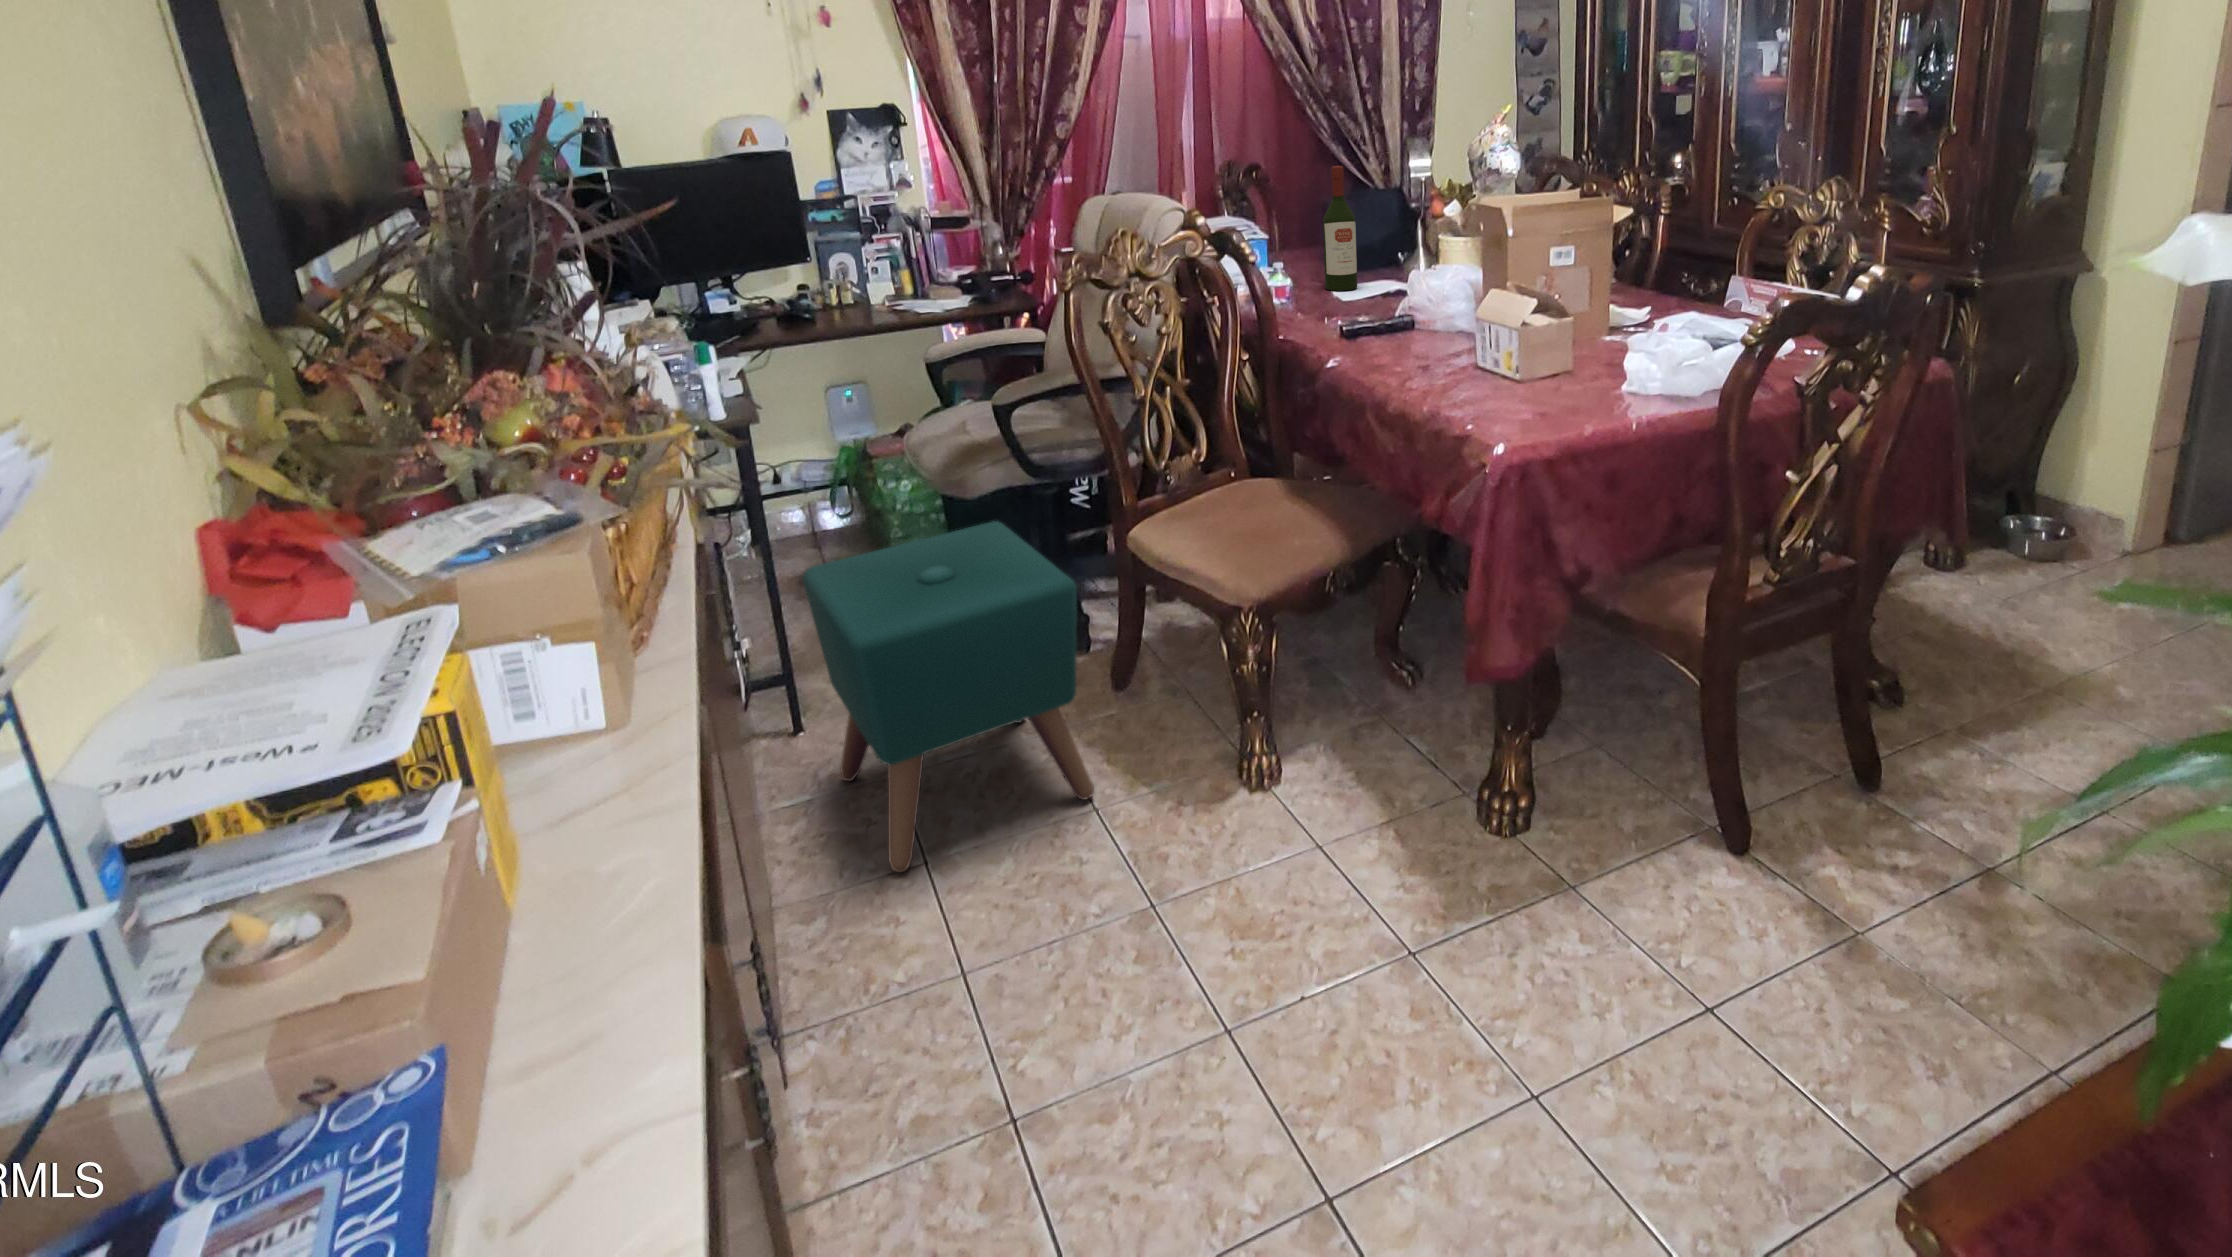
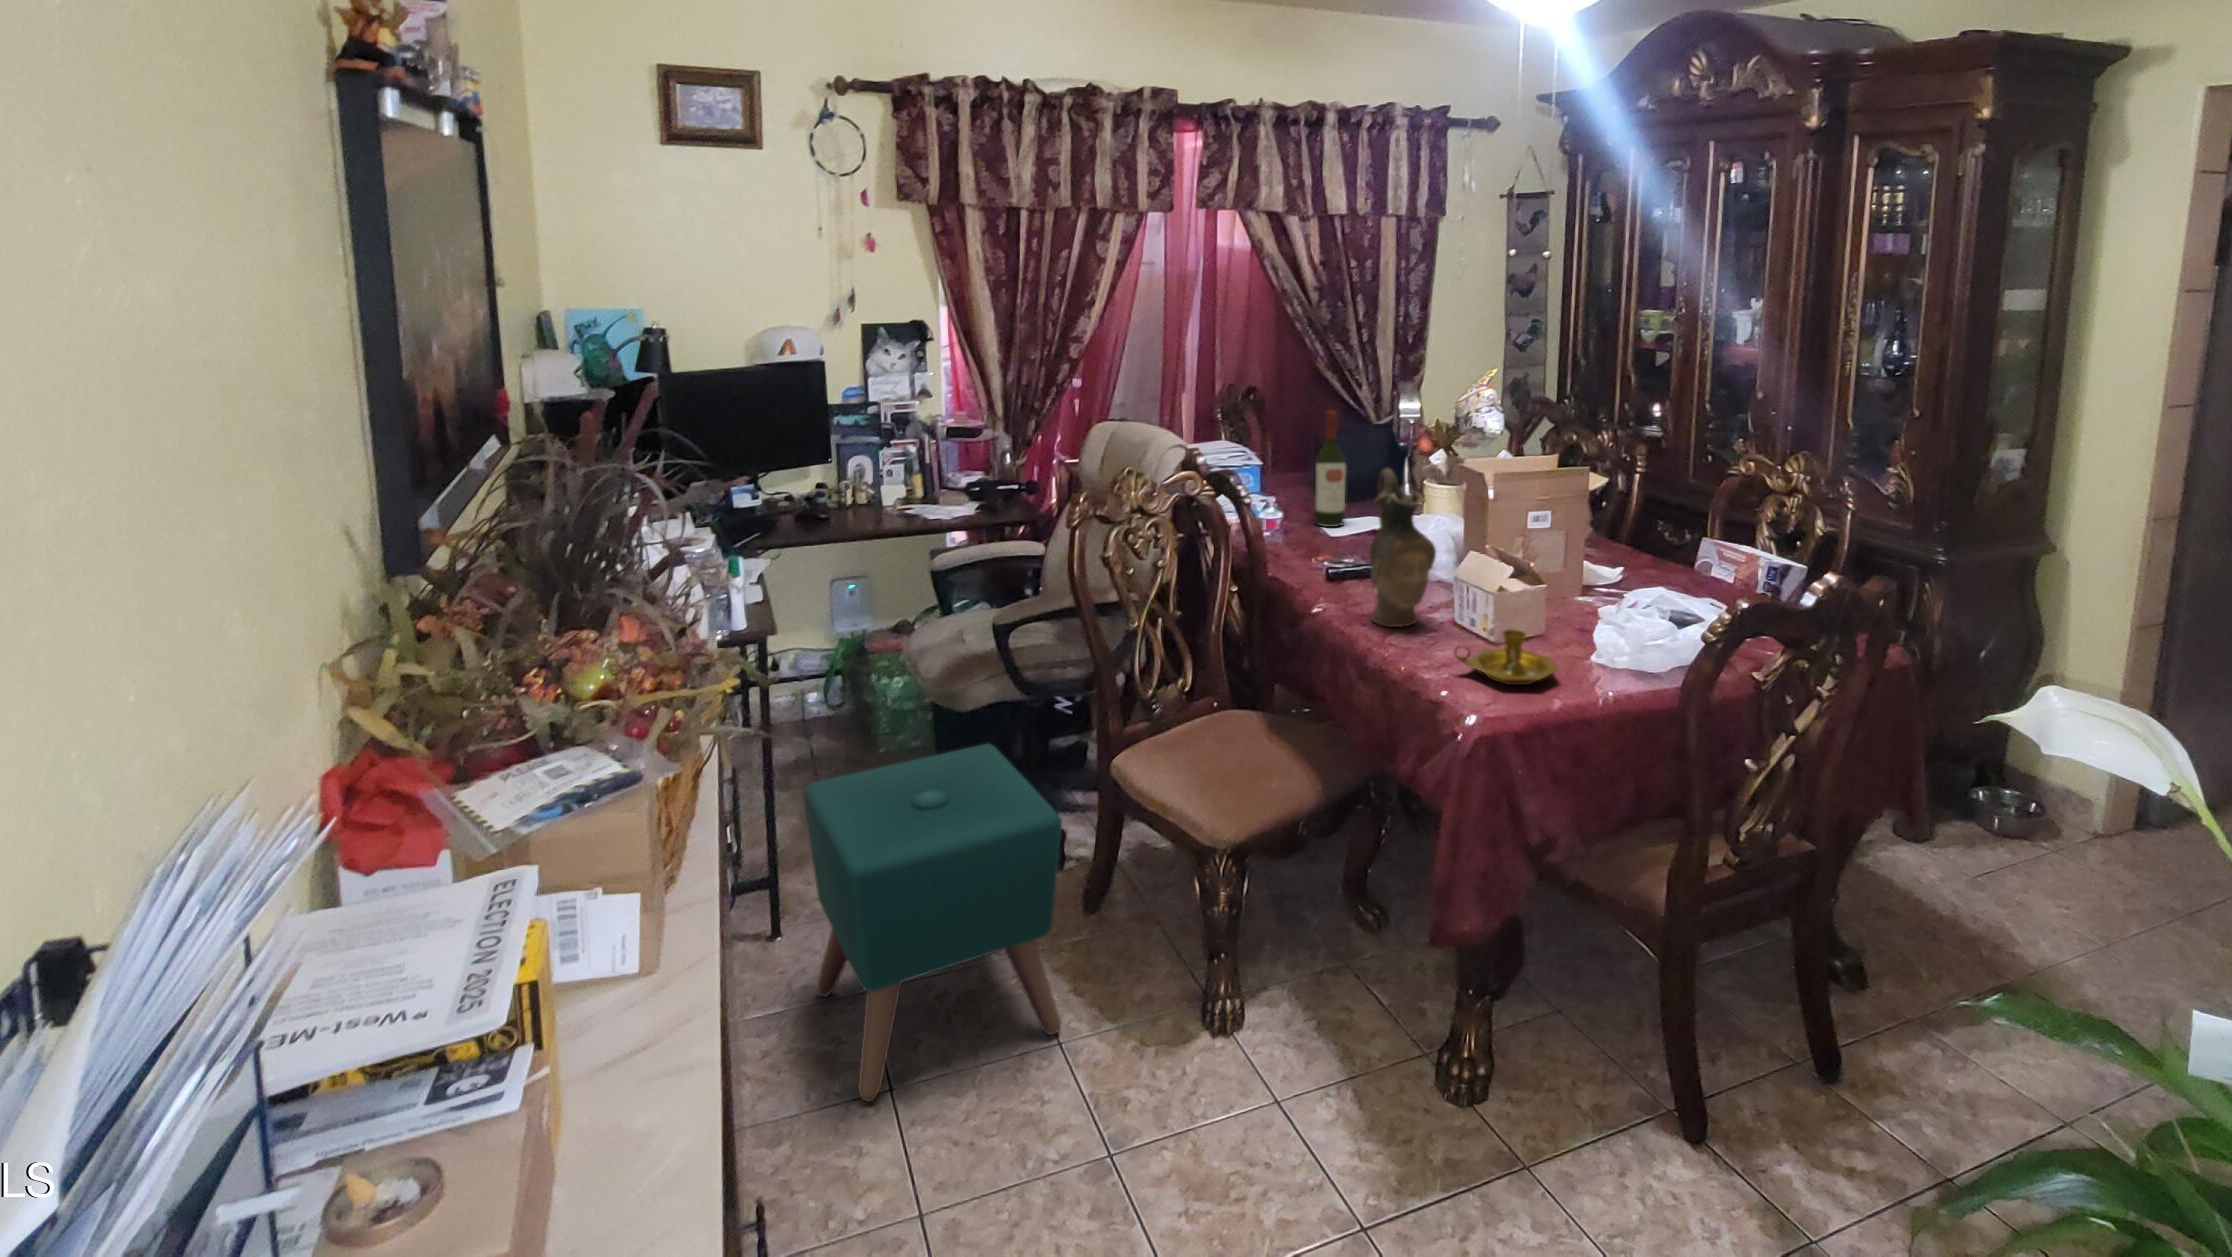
ceramic pitcher: none [1385,202,1455,370] -> present [1370,468,1436,627]
candlestick: none [1478,355,1590,412] -> present [1454,629,1558,685]

